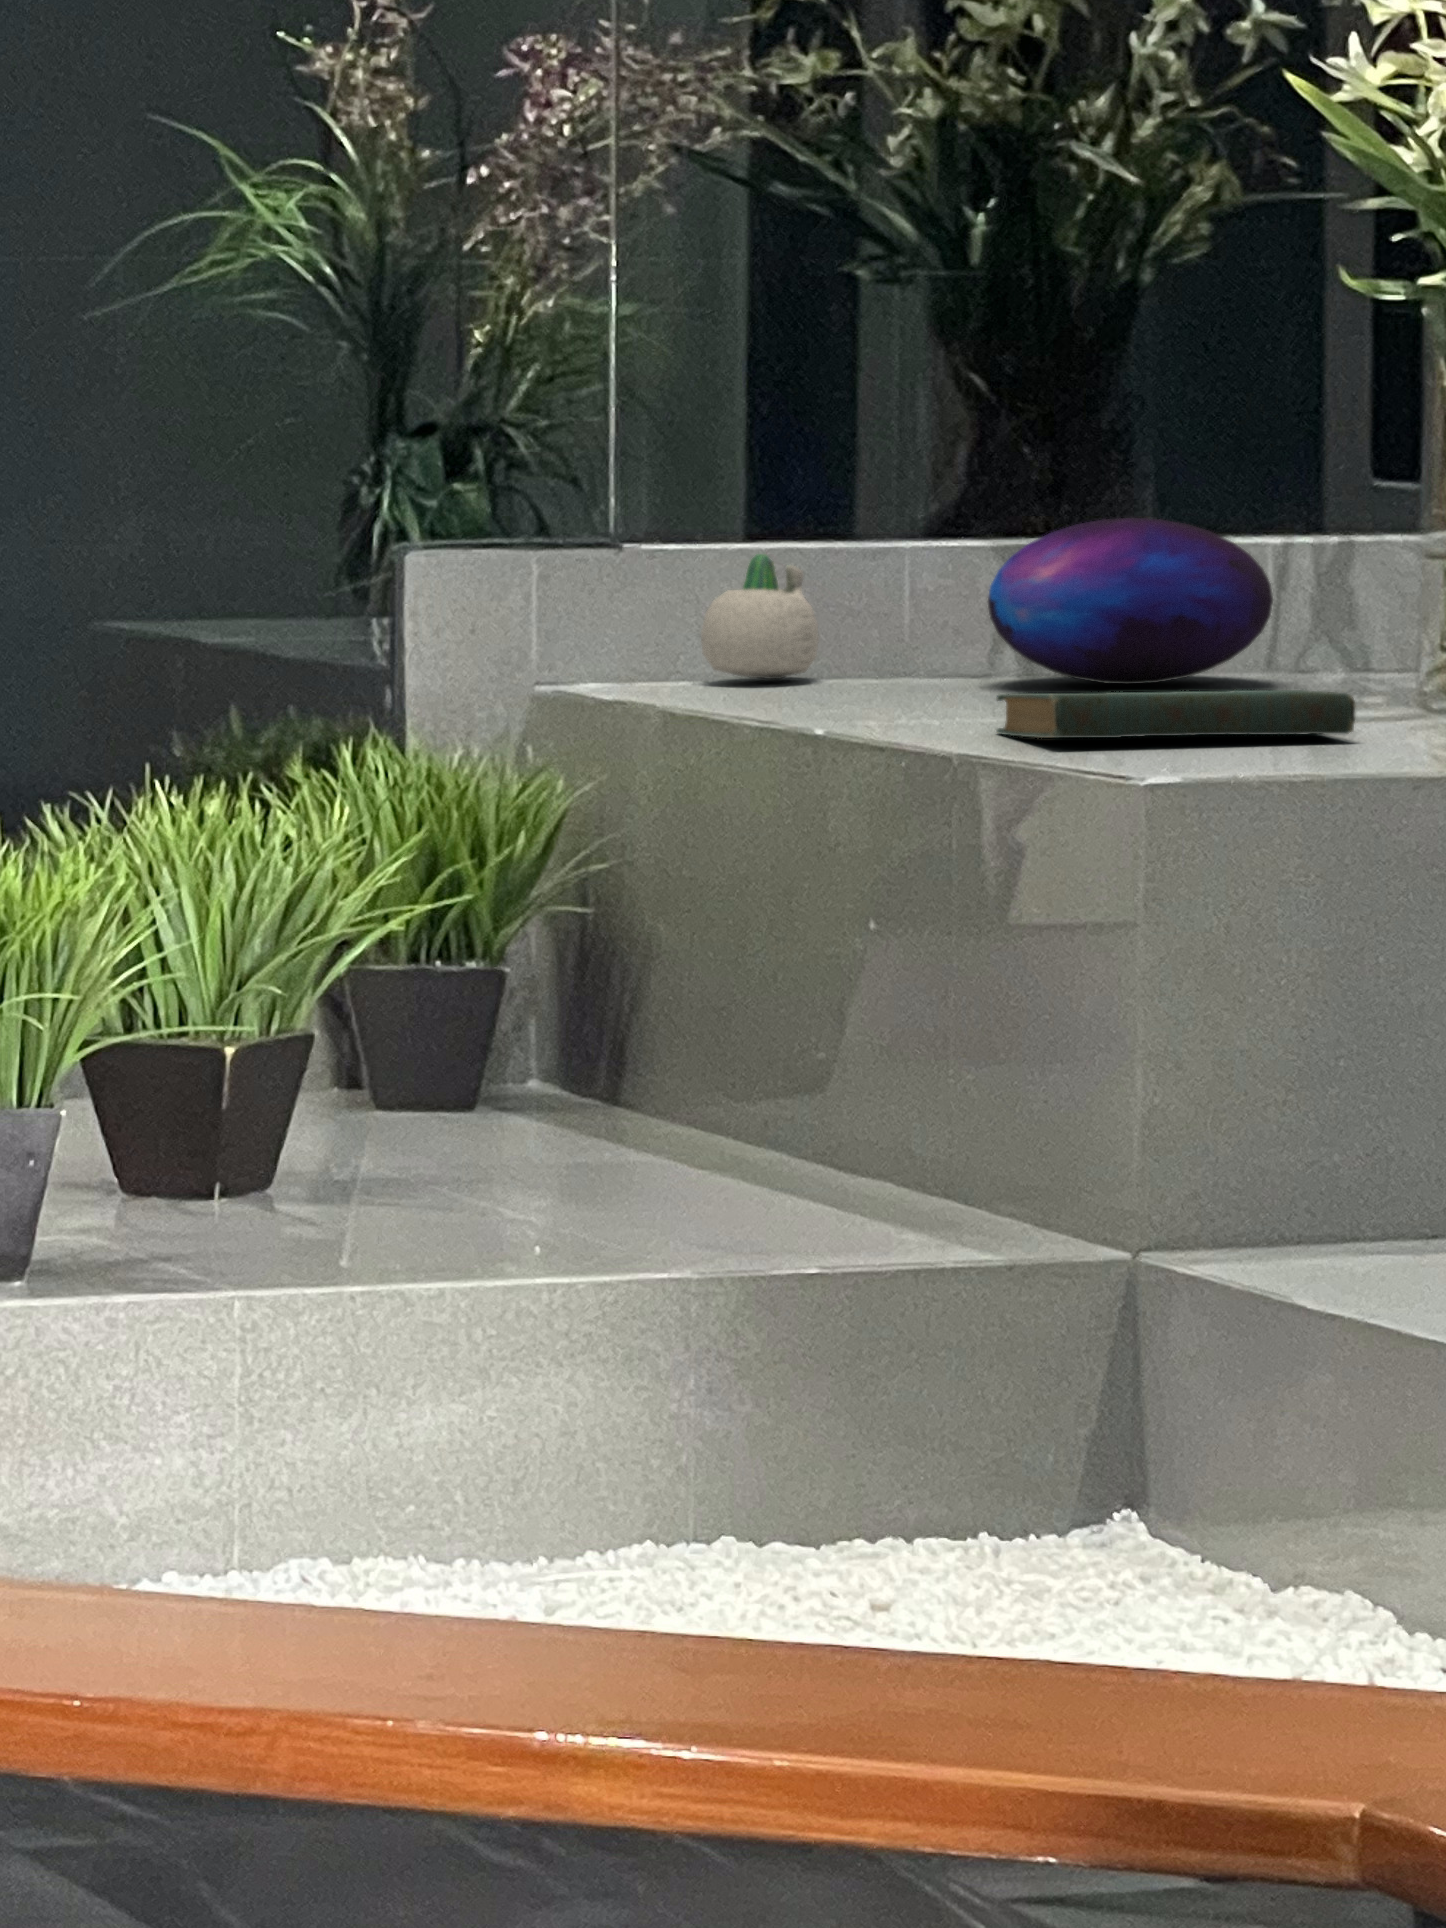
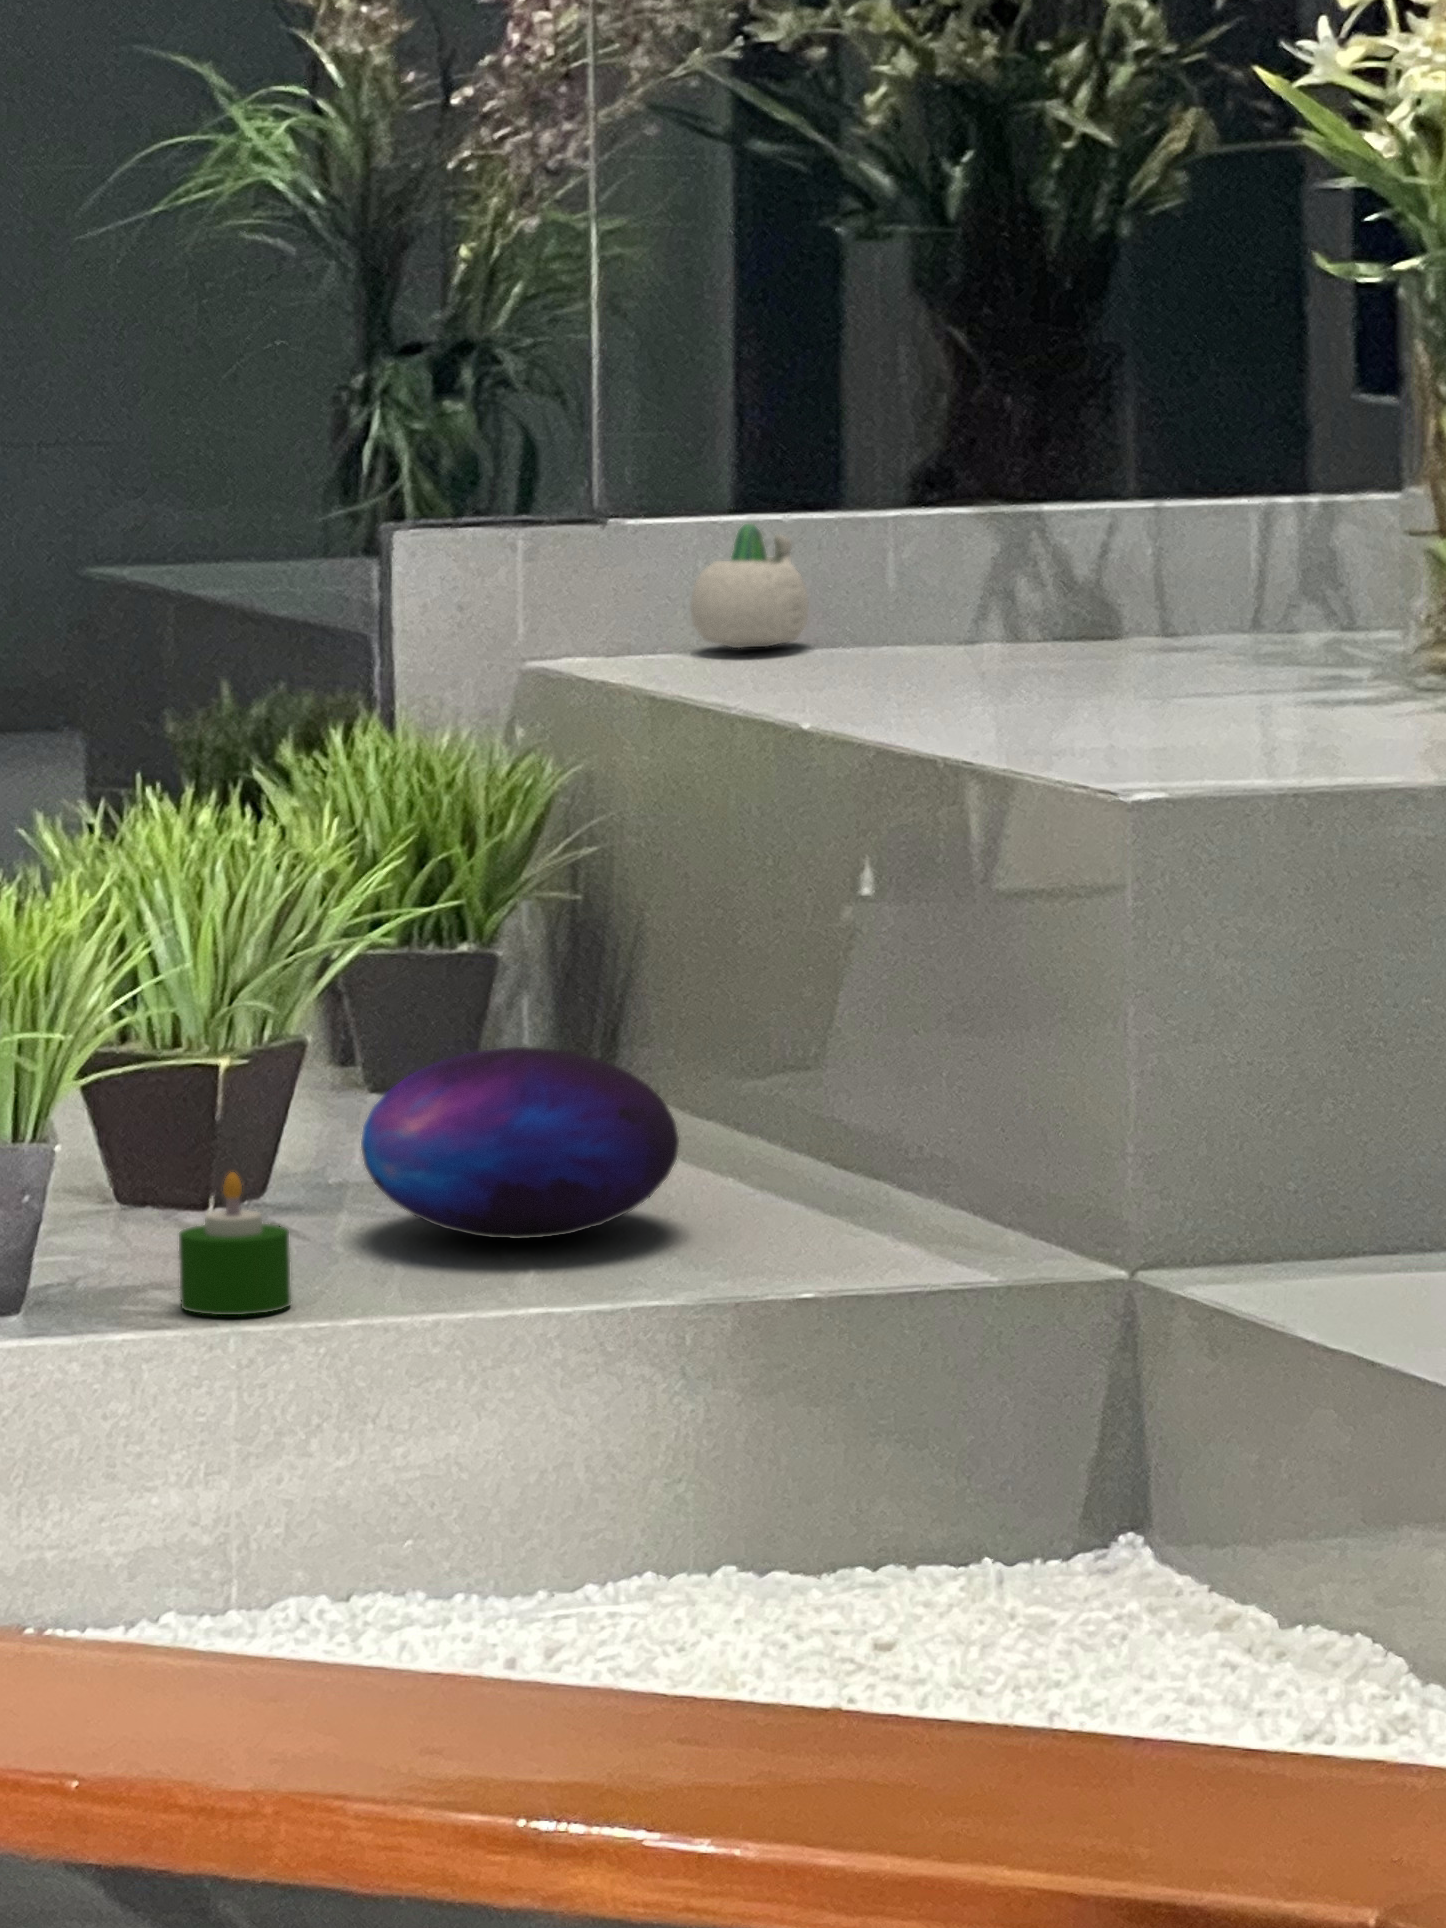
decorative orb: present [988,518,1273,684] -> present [361,1047,679,1239]
book: present [996,690,1355,738] -> none [979,684,1336,747]
candle: none [183,1139,295,1280] -> present [179,1172,291,1315]

